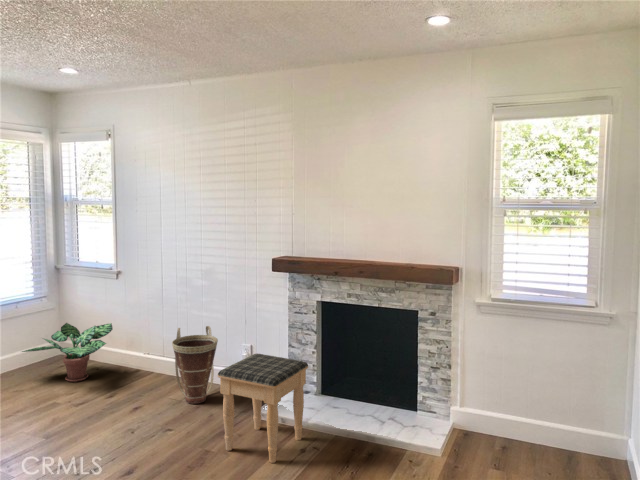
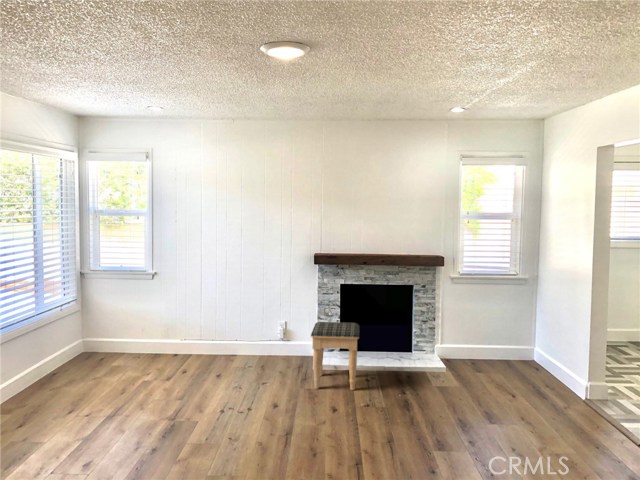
potted plant: present [22,323,113,382] -> none [80,317,160,368]
basket: present [172,326,218,404] -> none [226,310,270,369]

